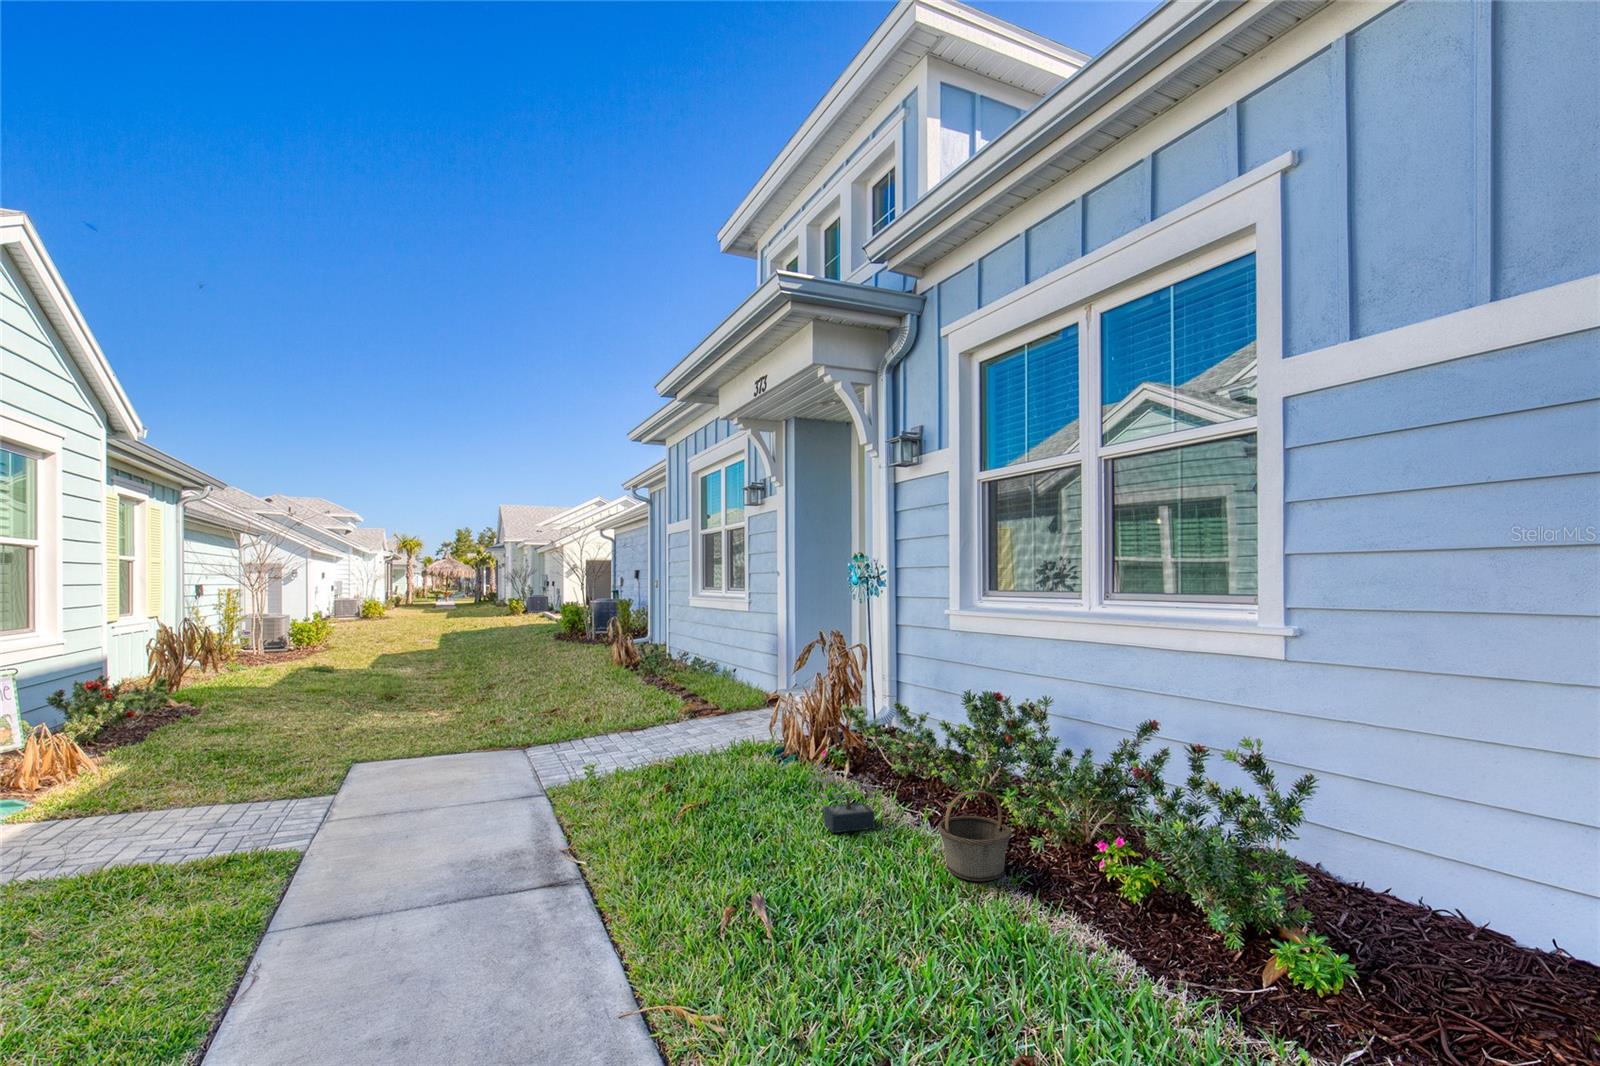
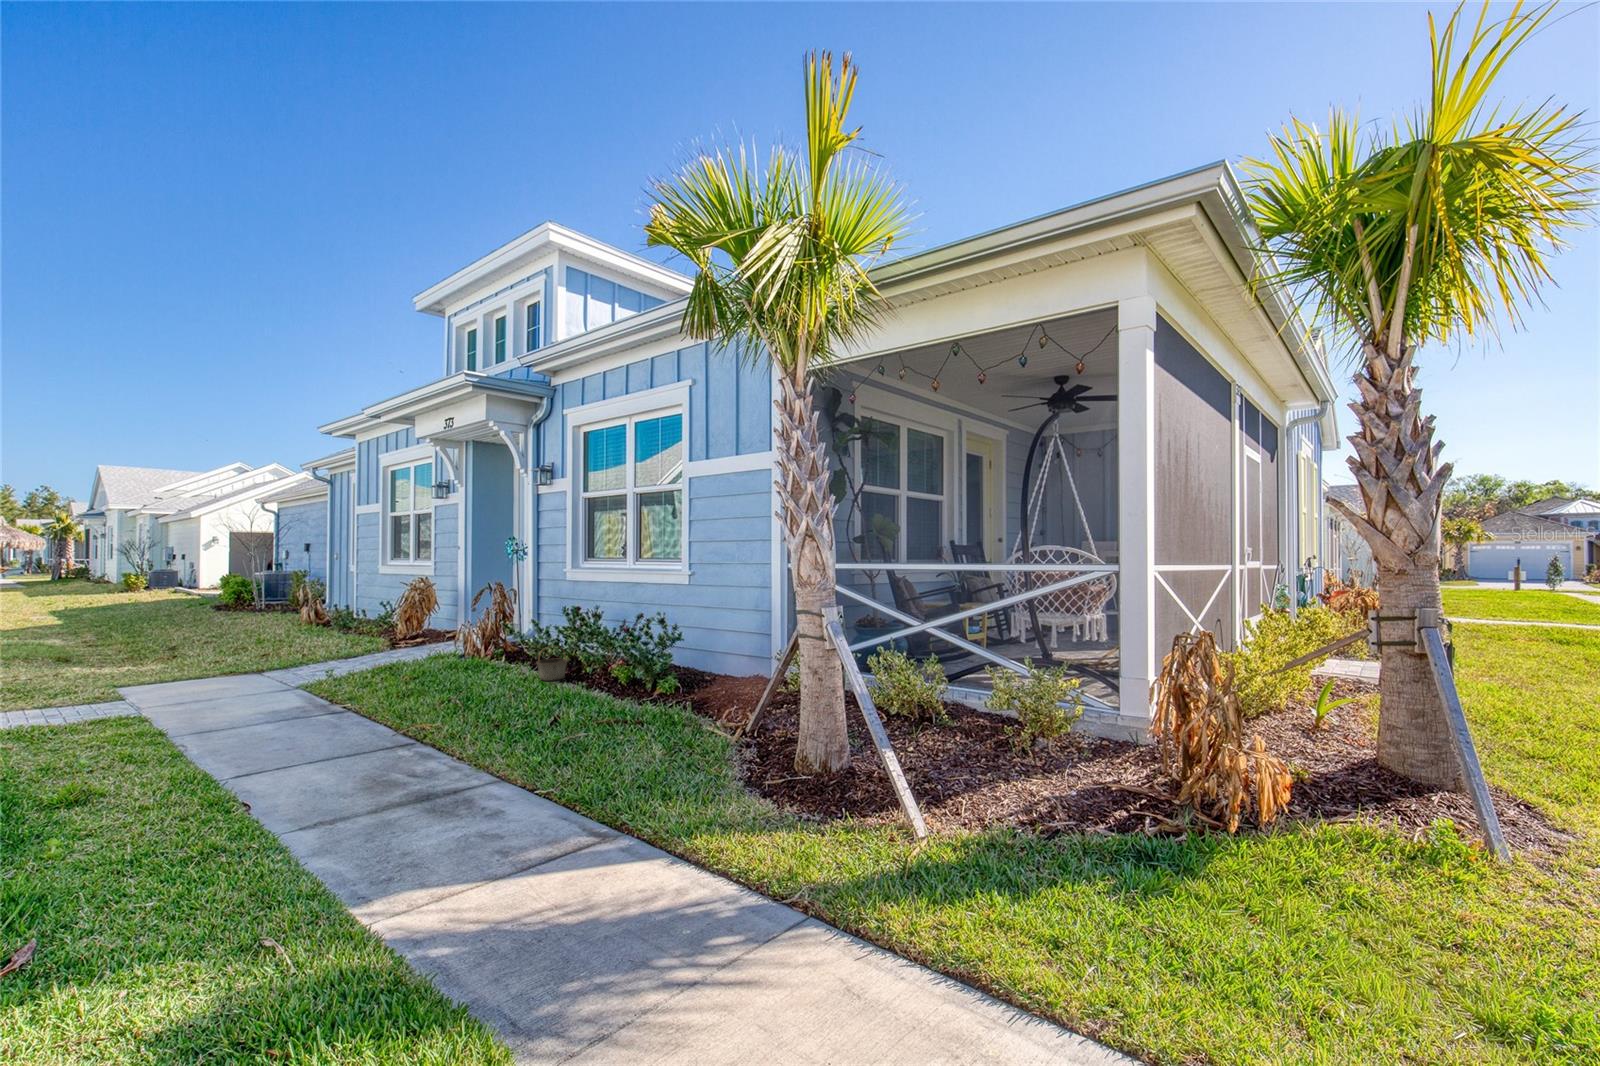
decorative plant: present [807,763,882,833] -> none [475,645,515,676]

